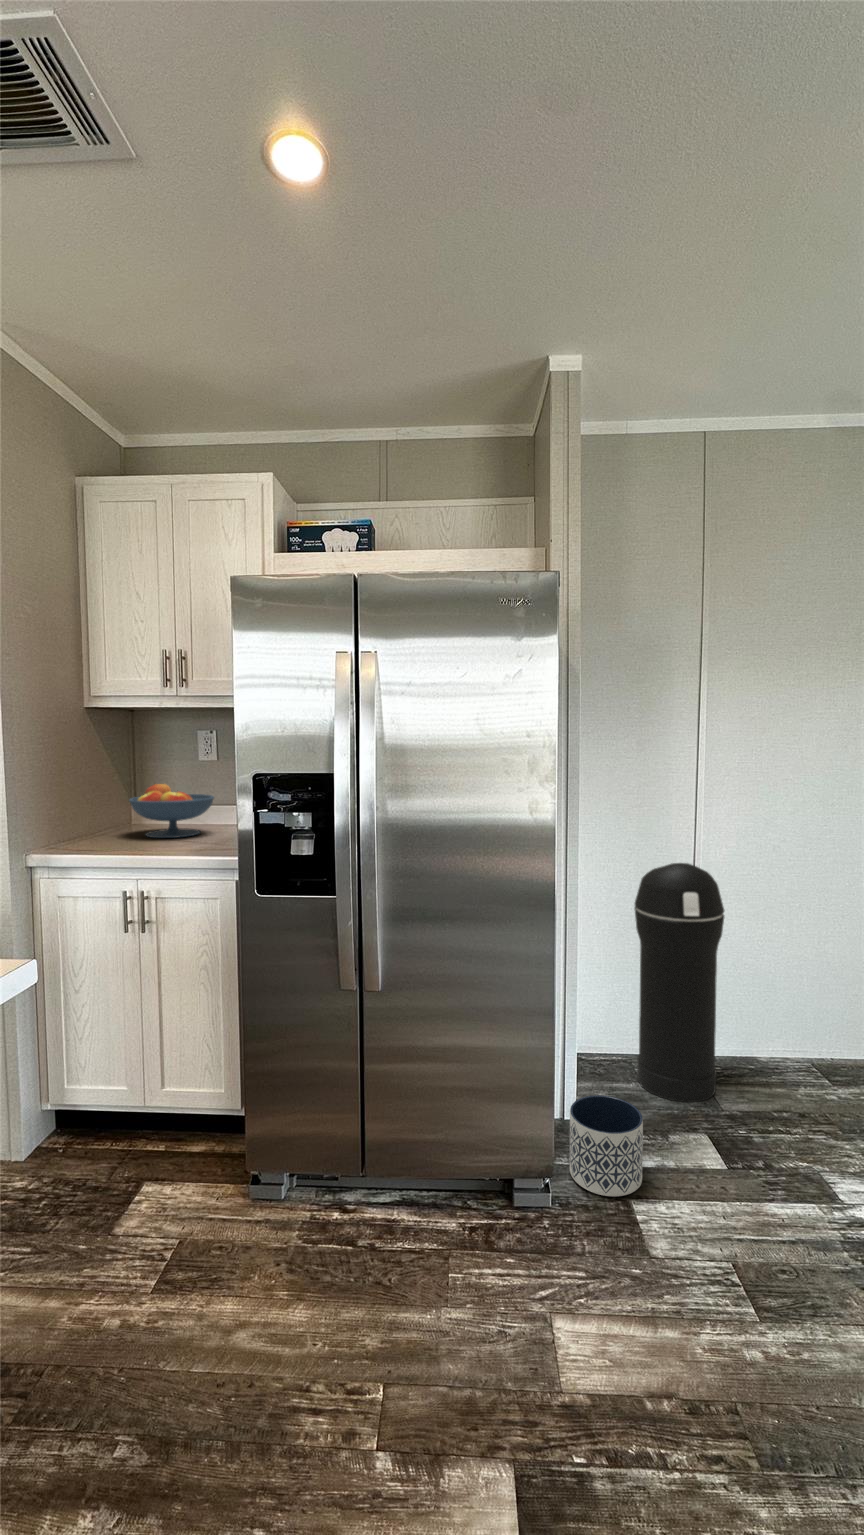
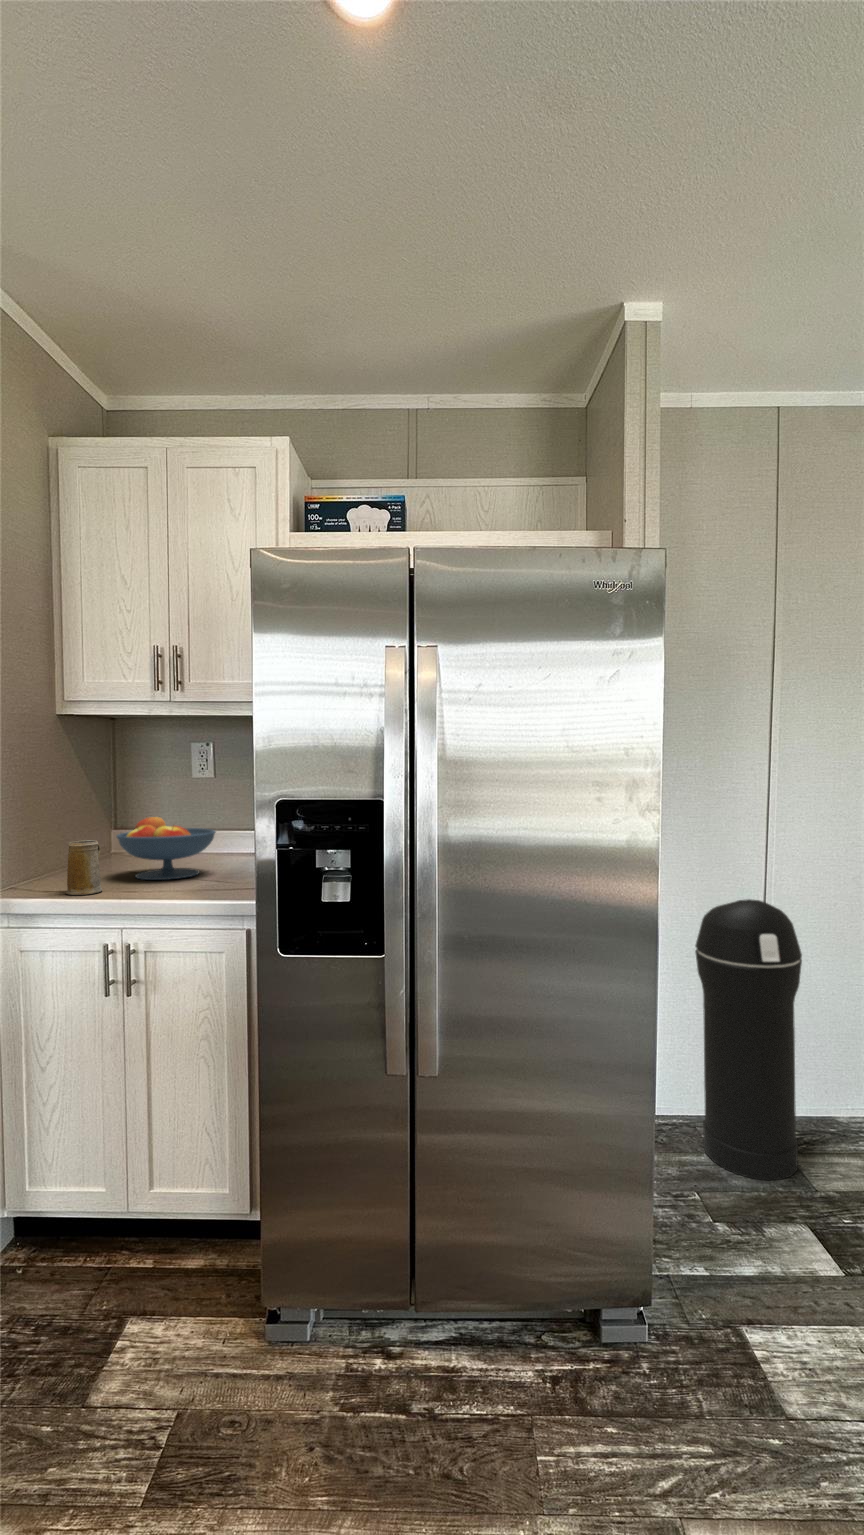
mug: none [87,803,118,849] -> present [66,840,102,895]
planter: present [570,1095,643,1197] -> none [655,1185,749,1322]

